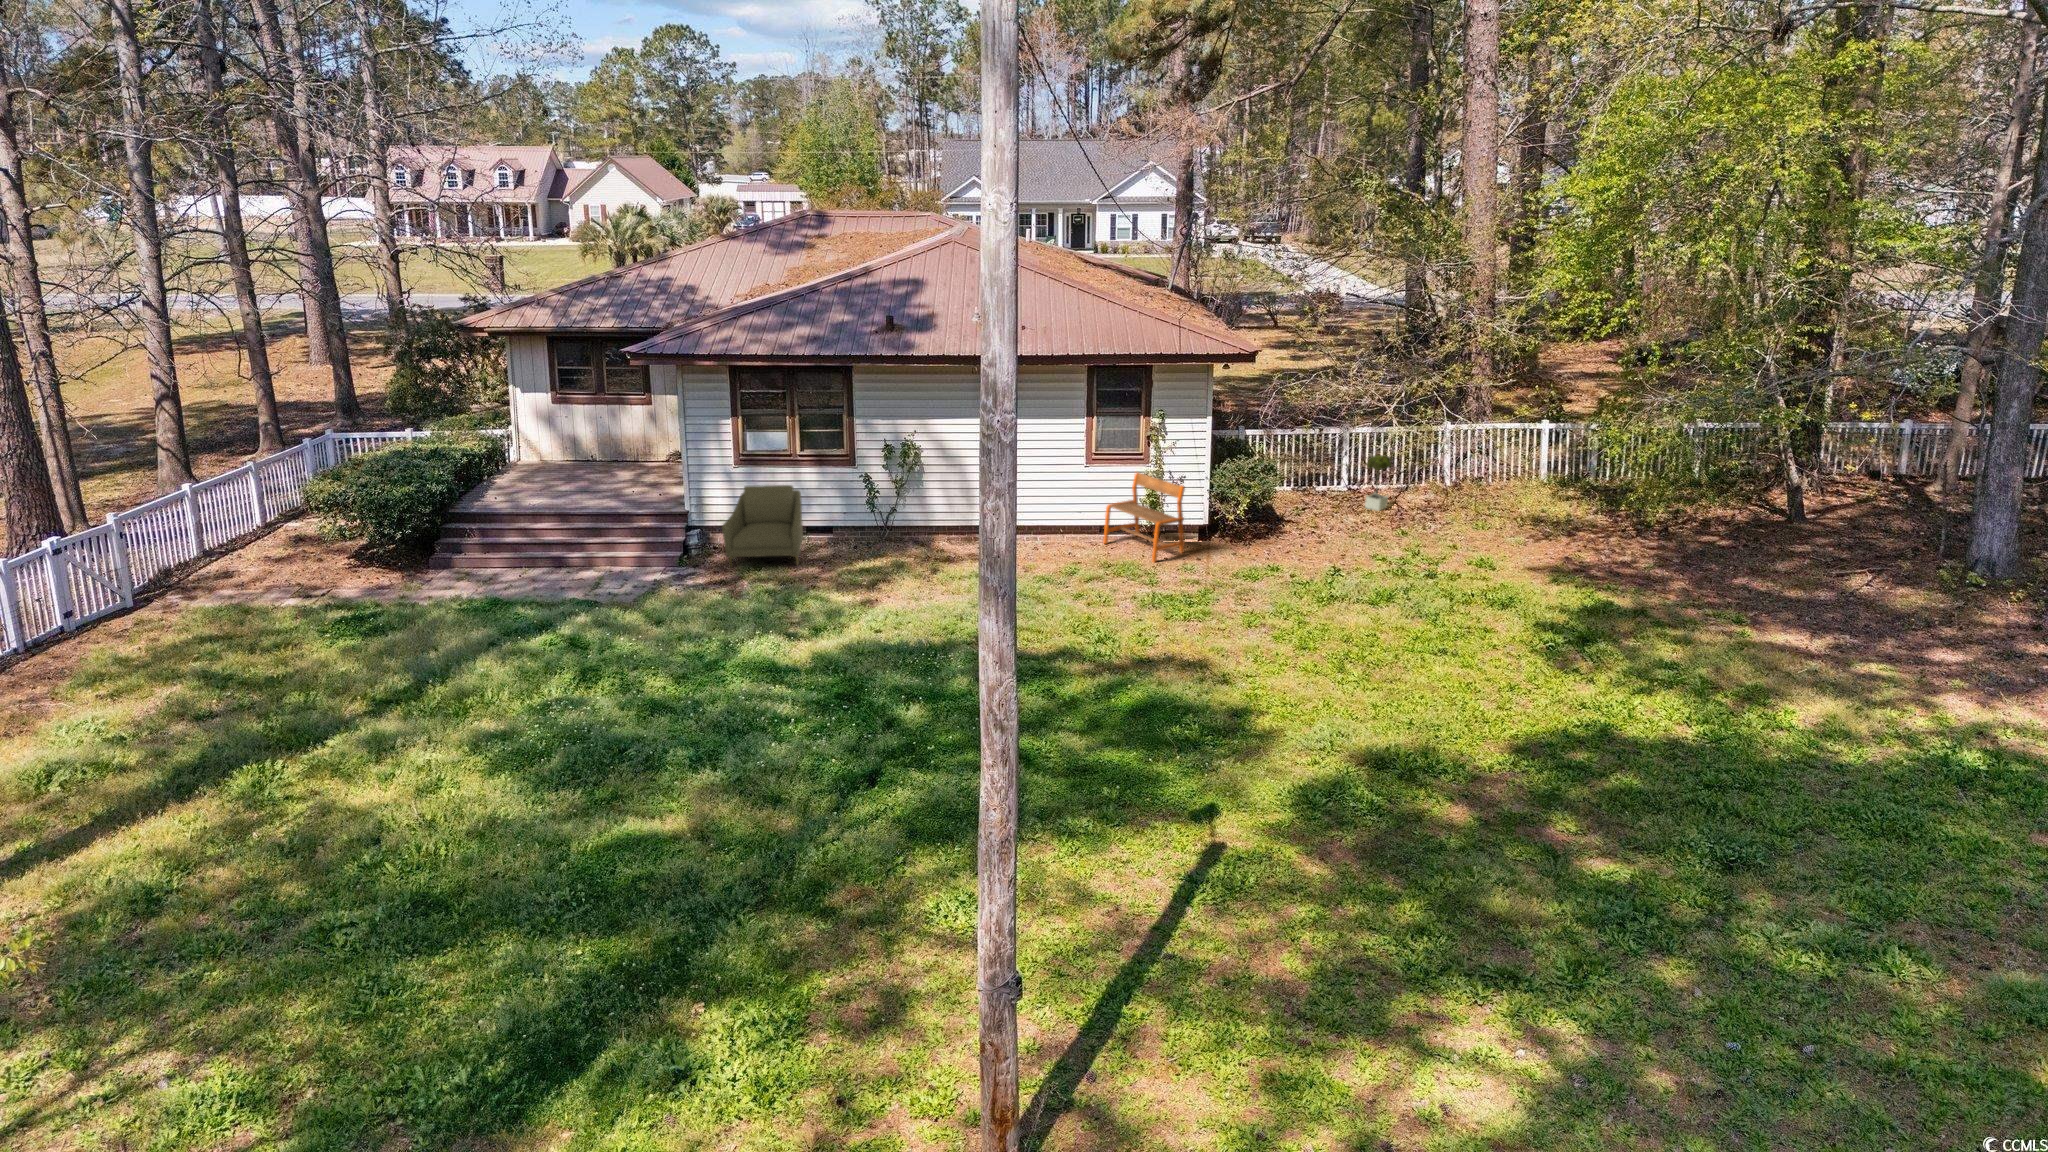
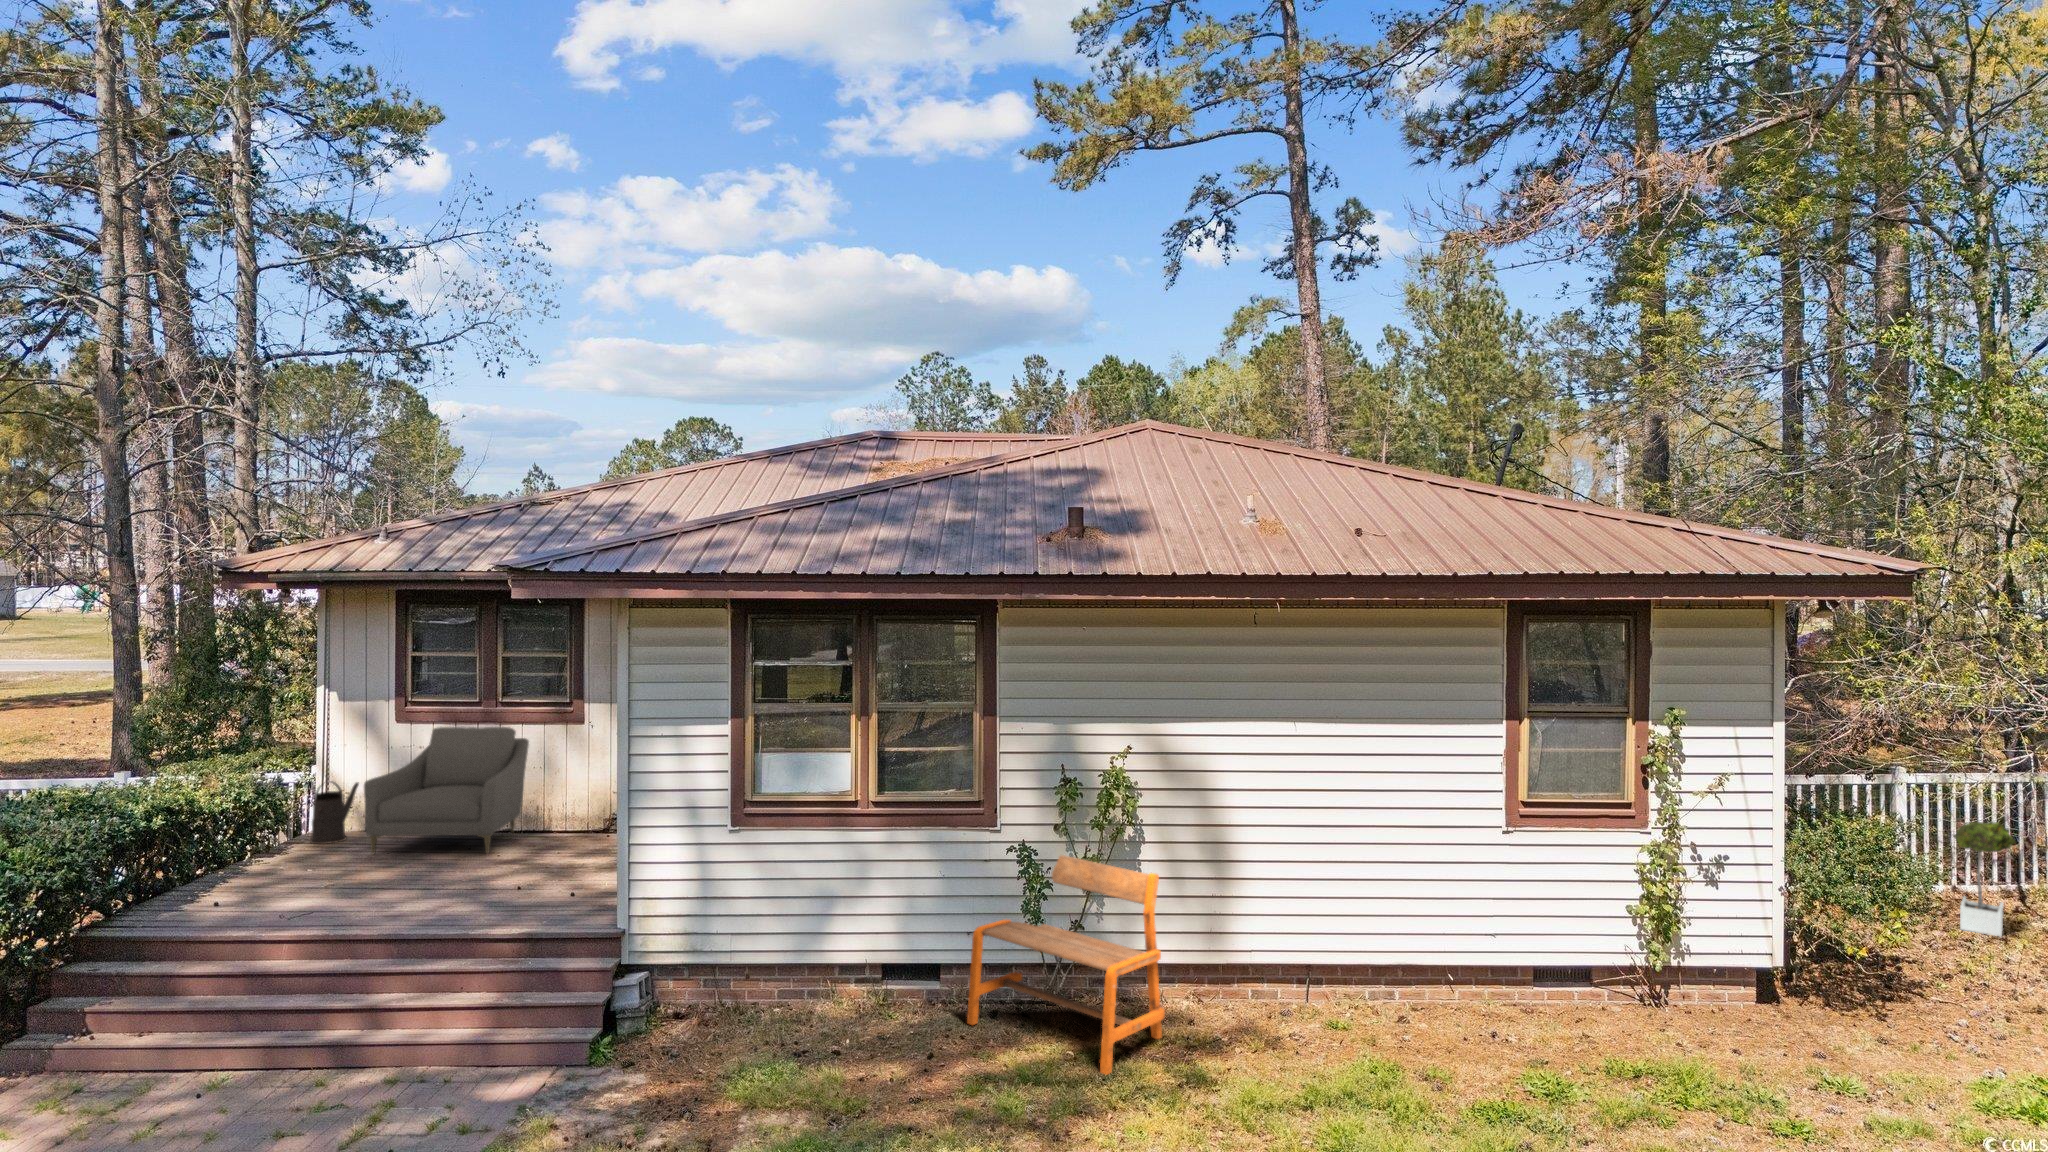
watering can: none [520,437,540,471] -> present [310,781,359,844]
bench: present [1103,472,1185,562] -> present [967,855,1165,1075]
chair: present [722,485,803,566] -> present [364,727,529,854]

